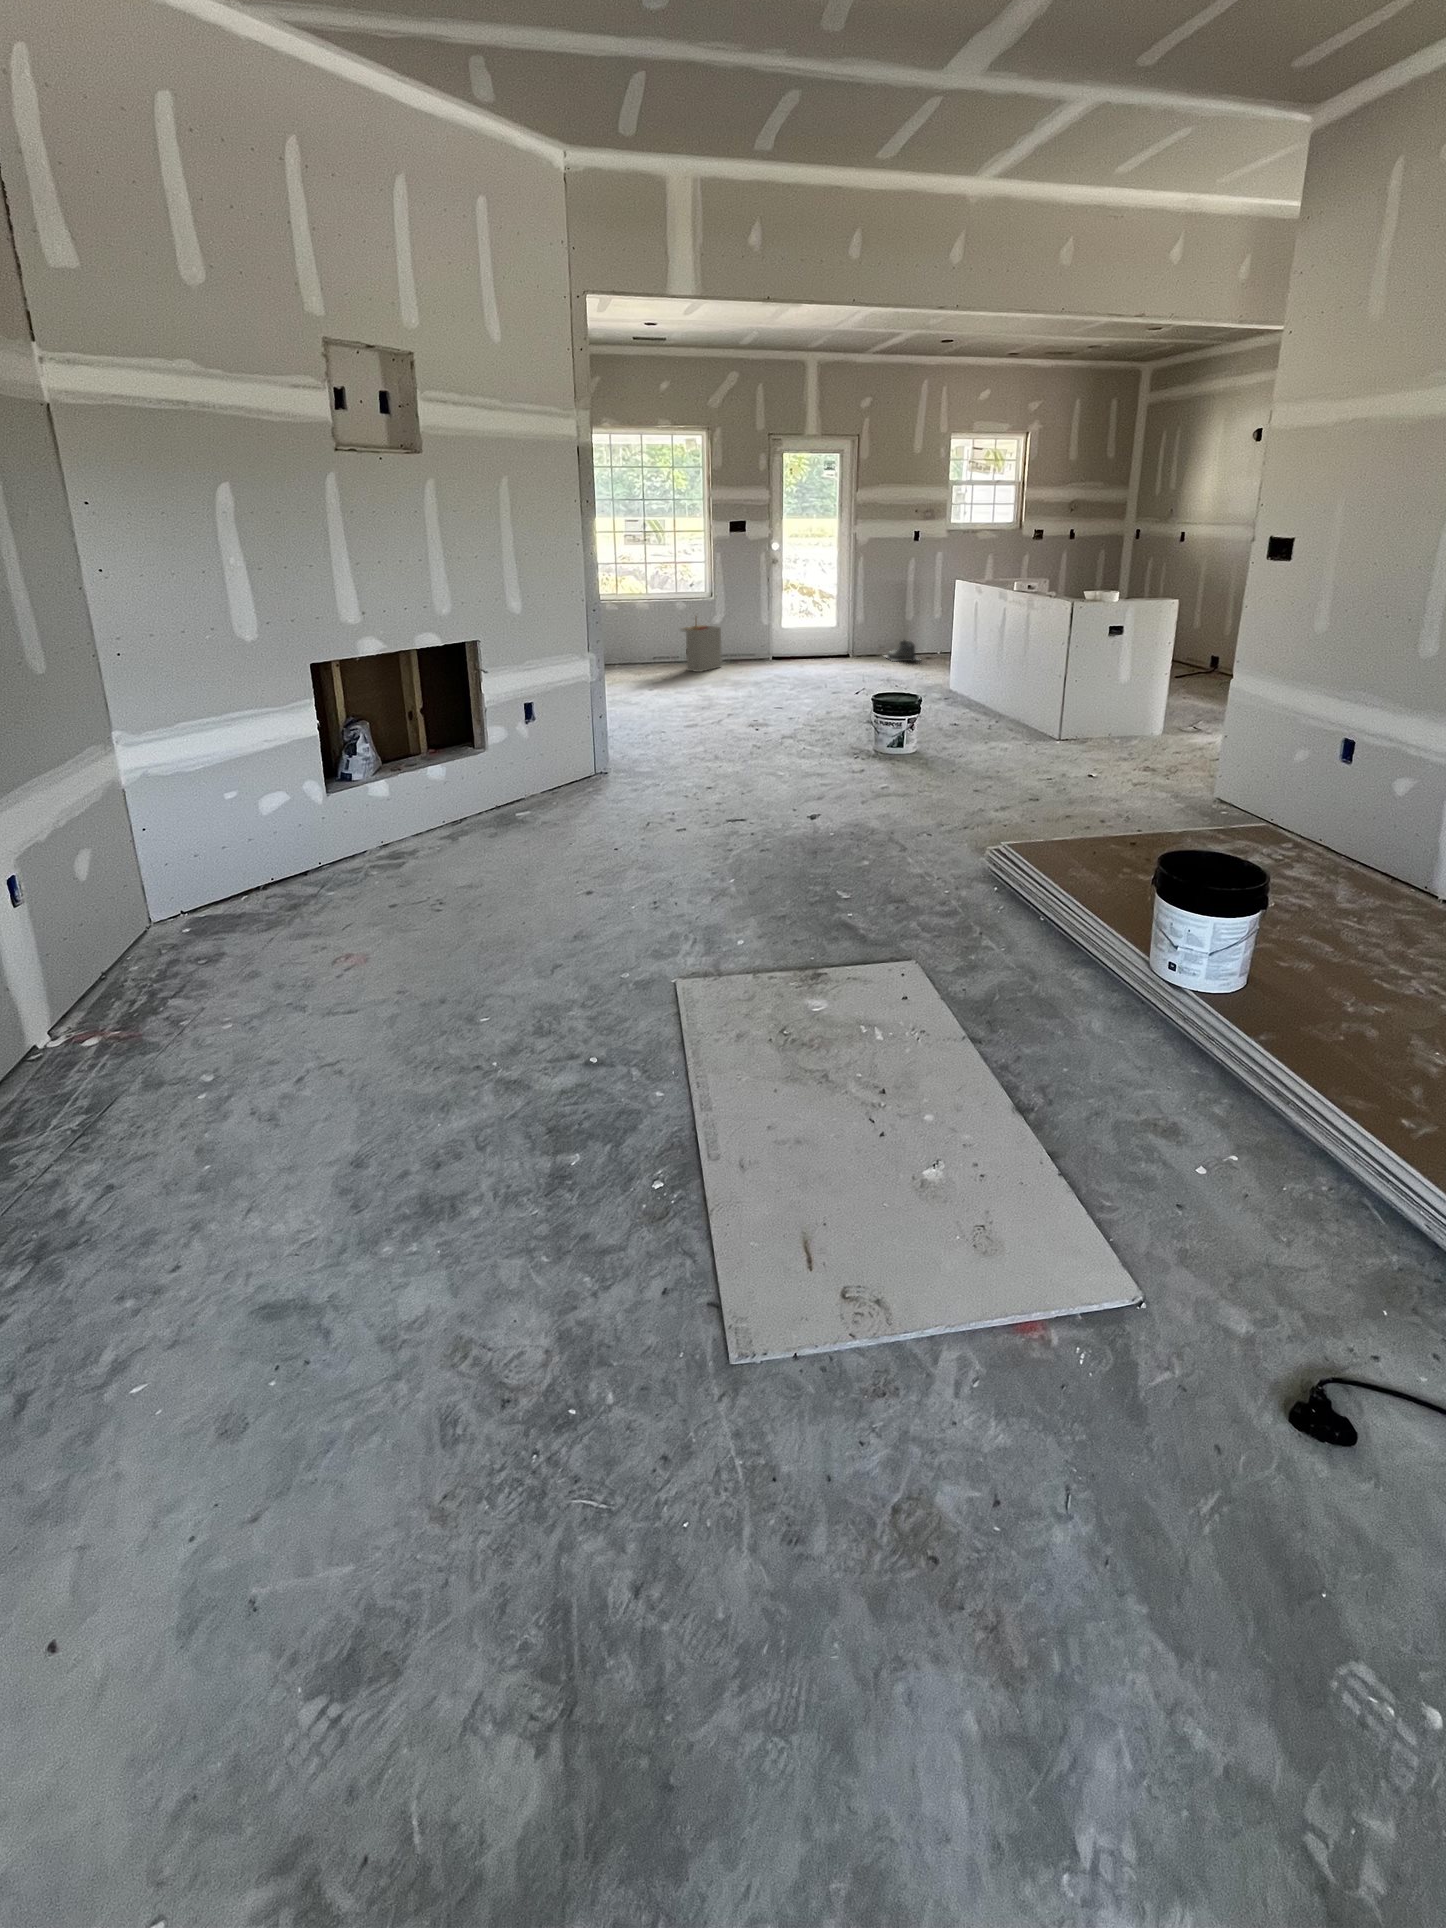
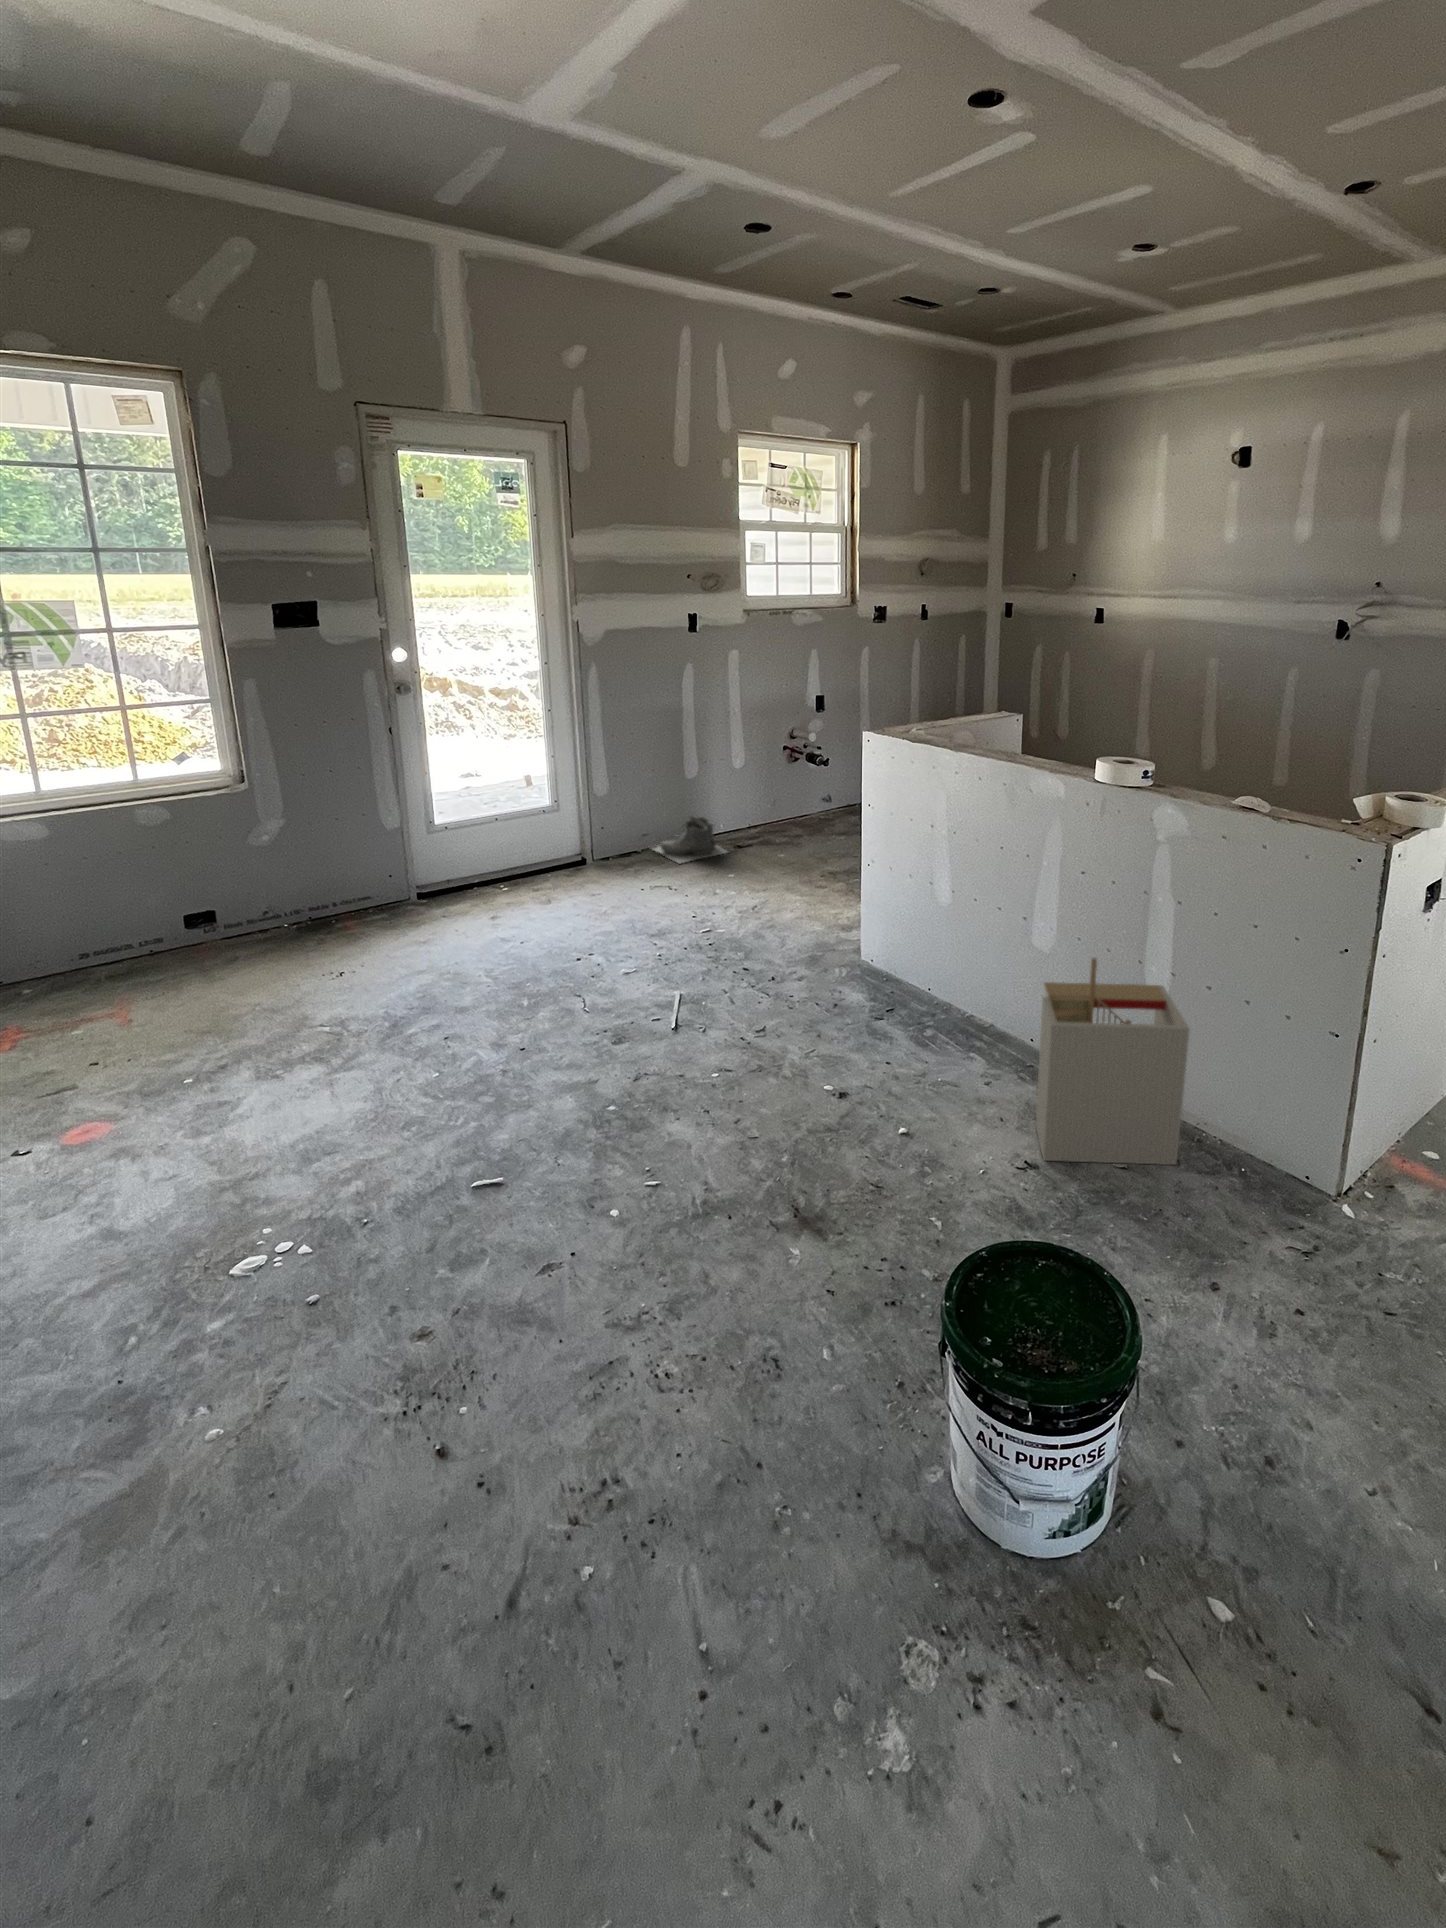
storage bin: present [680,621,721,672] -> present [1036,958,1190,1165]

